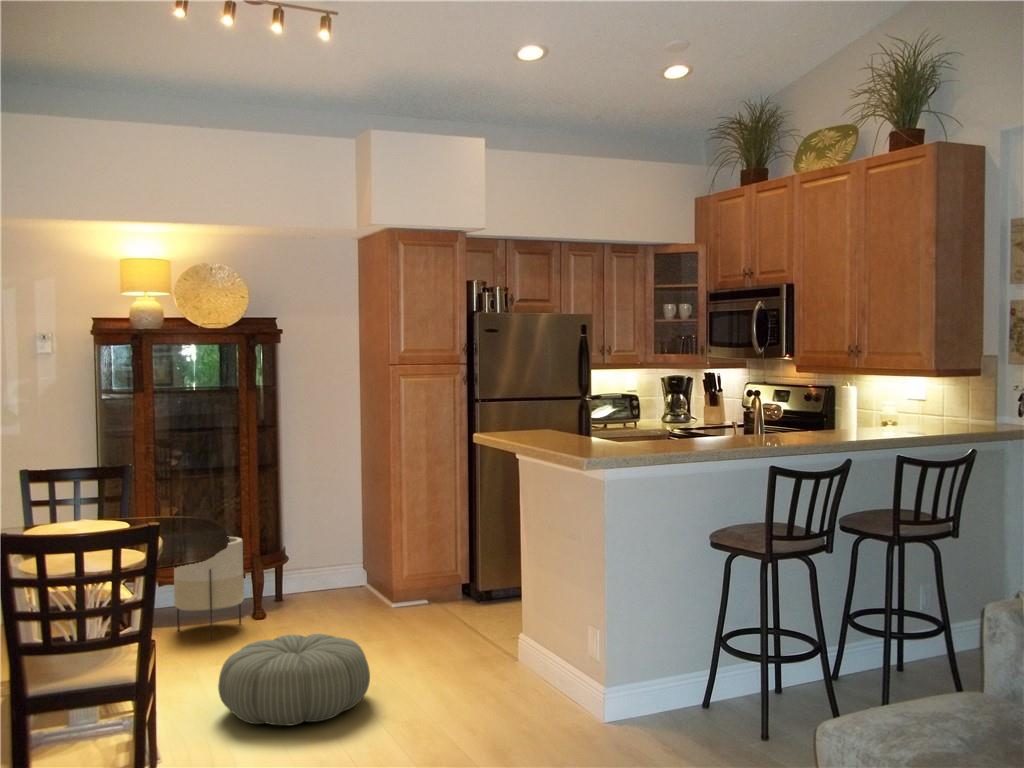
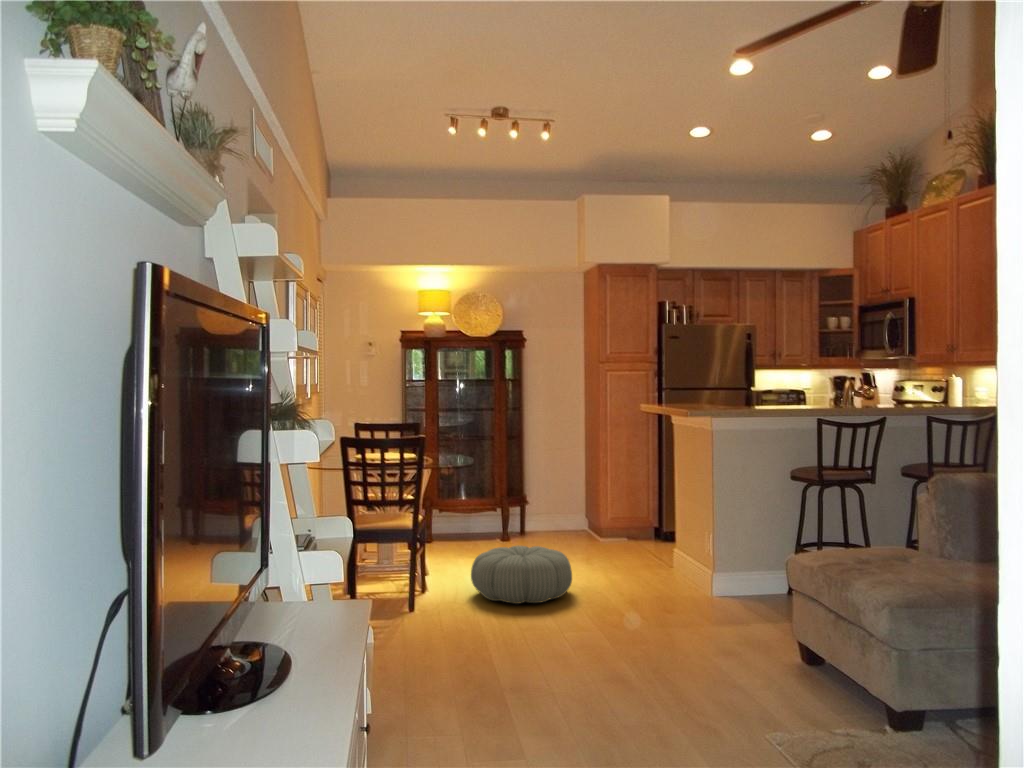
planter: present [174,537,244,639] -> none [449,482,495,552]

